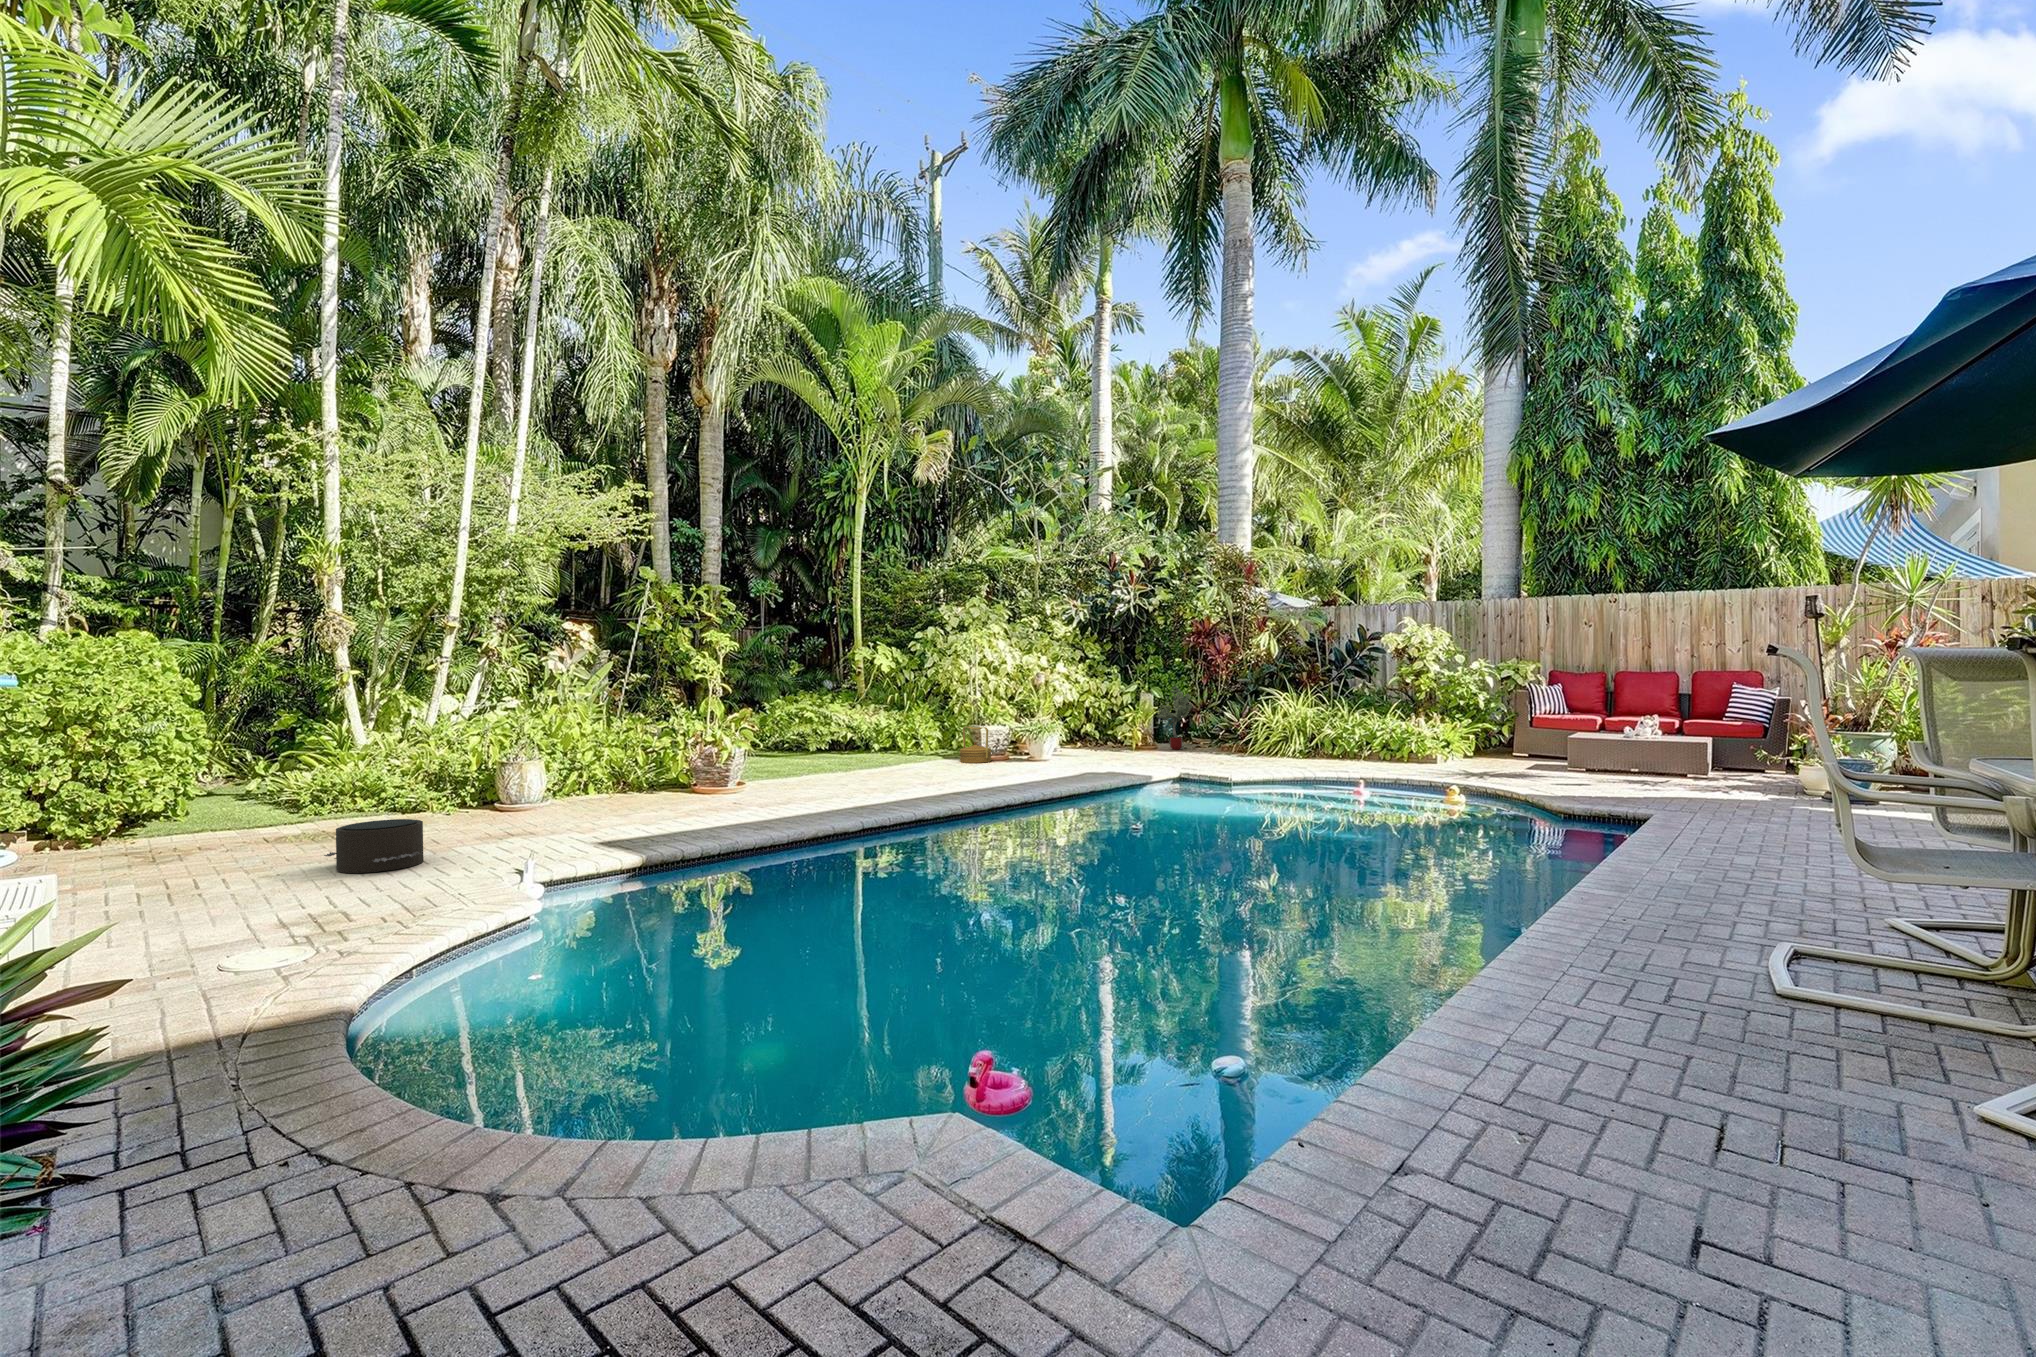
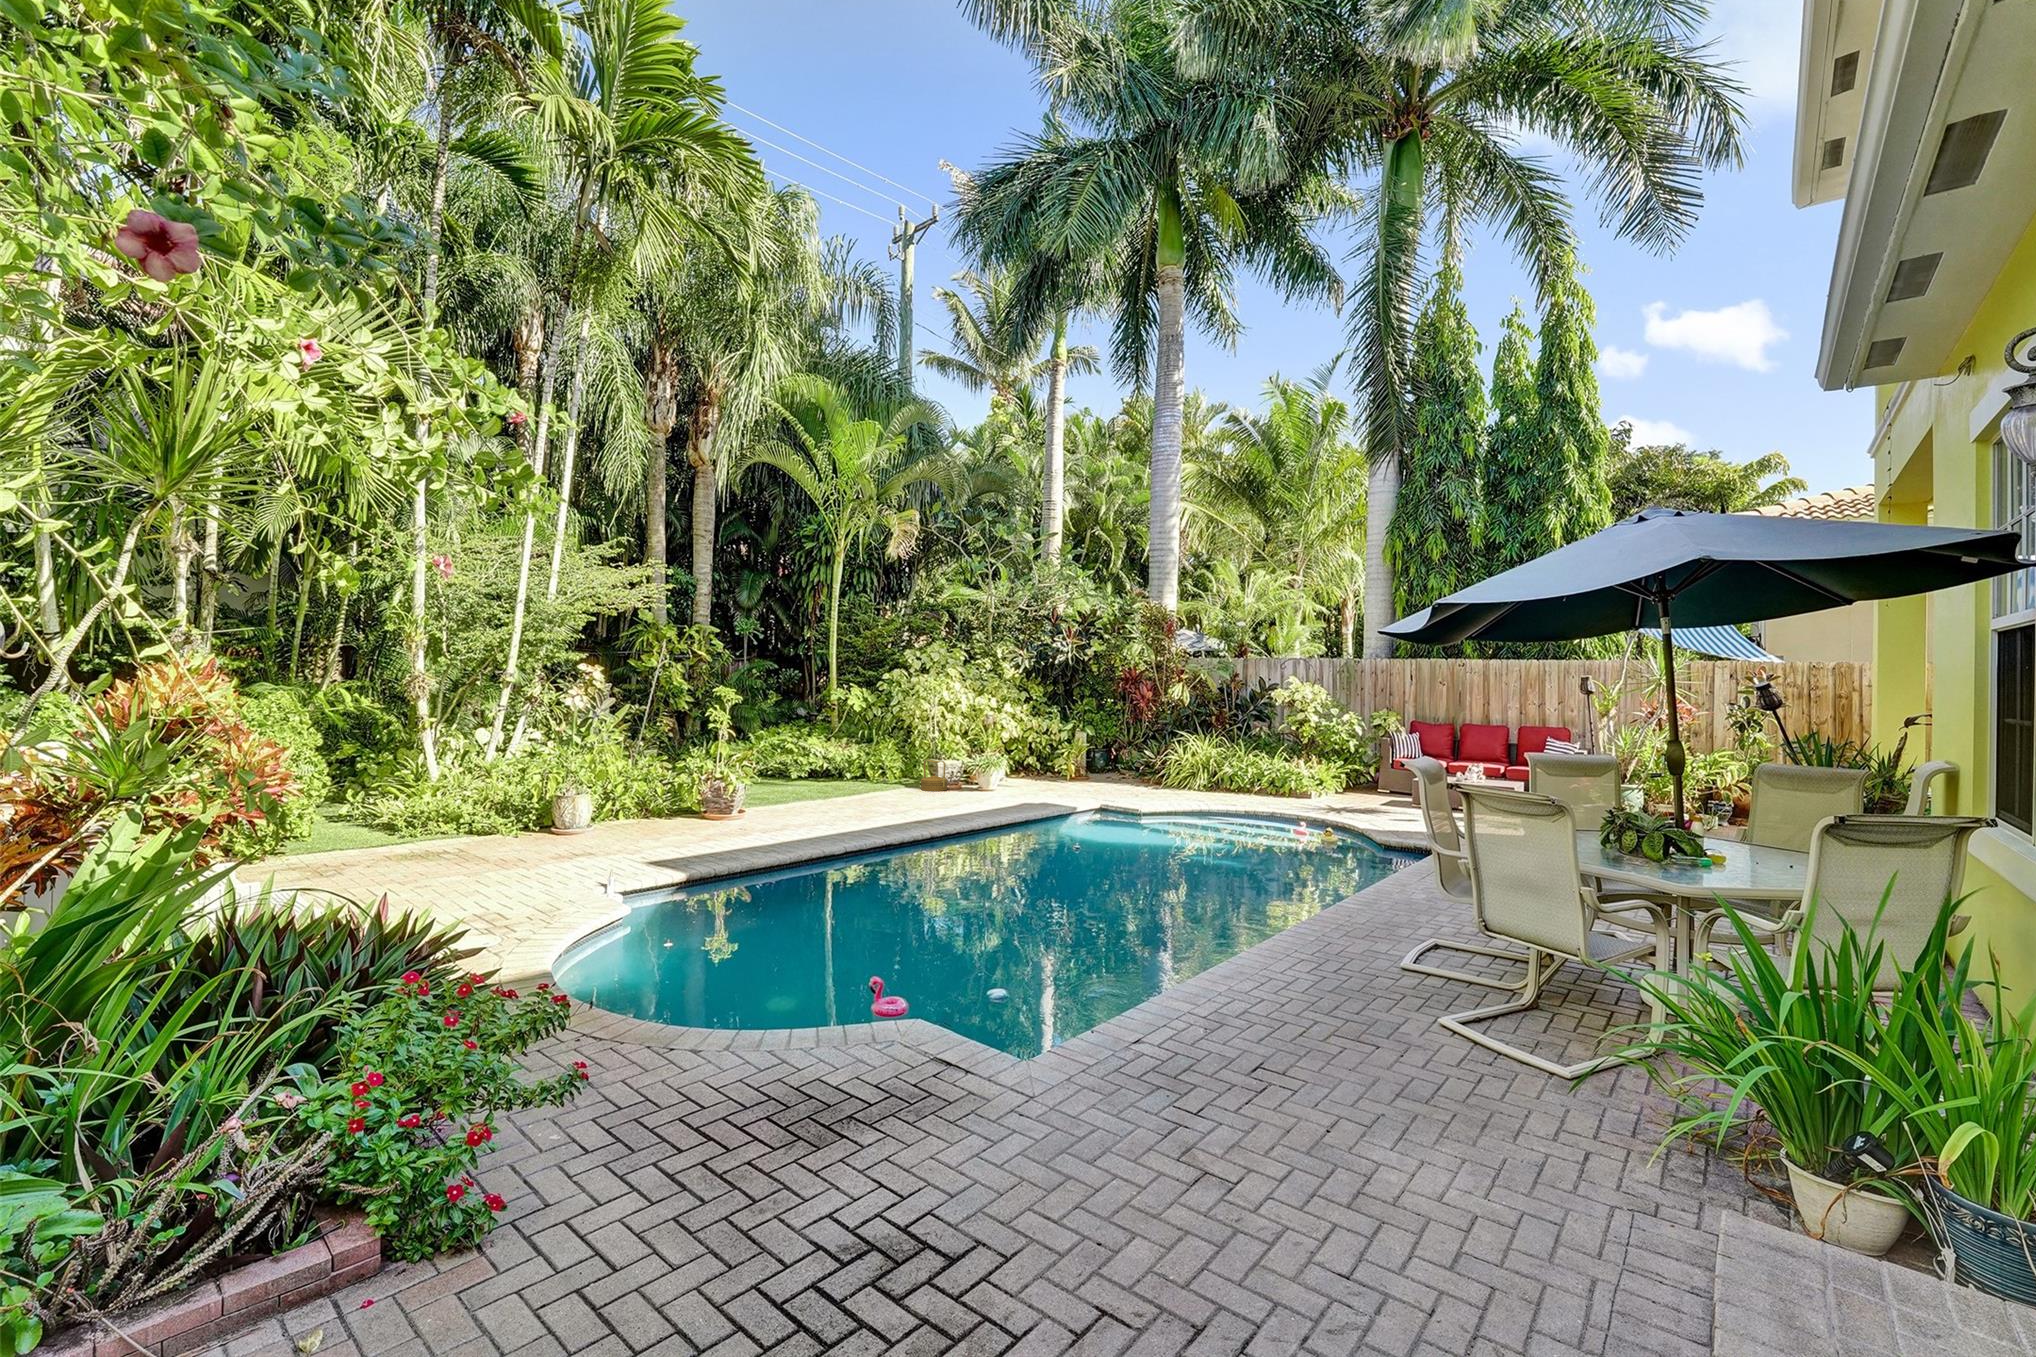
potted tree: present [1156,686,1192,750] -> none [1086,726,1118,780]
pouf: present [324,819,423,873] -> none [452,846,528,888]

